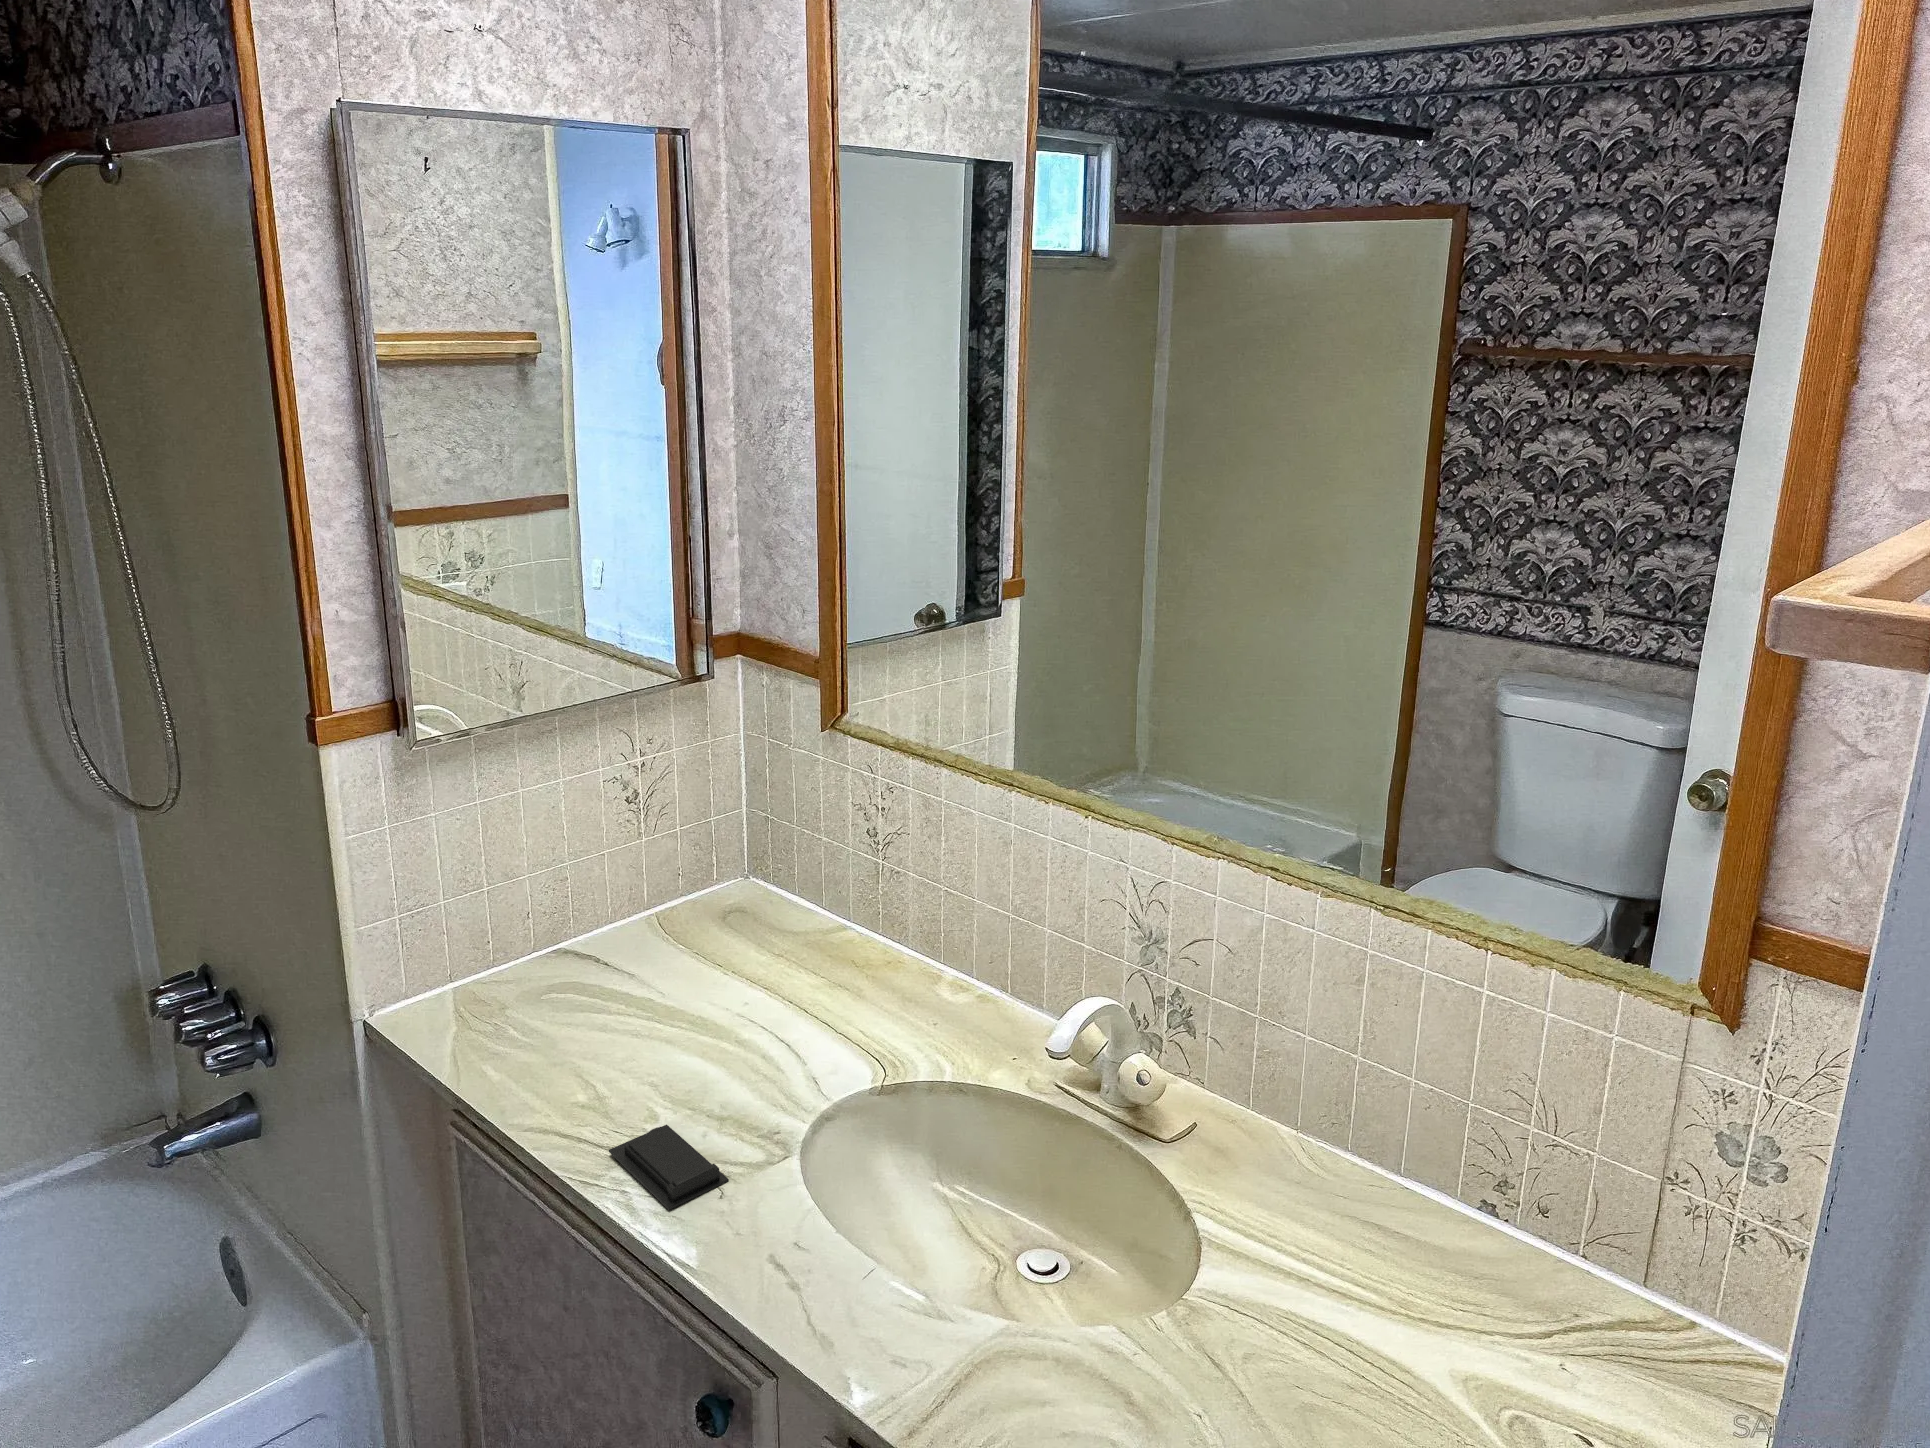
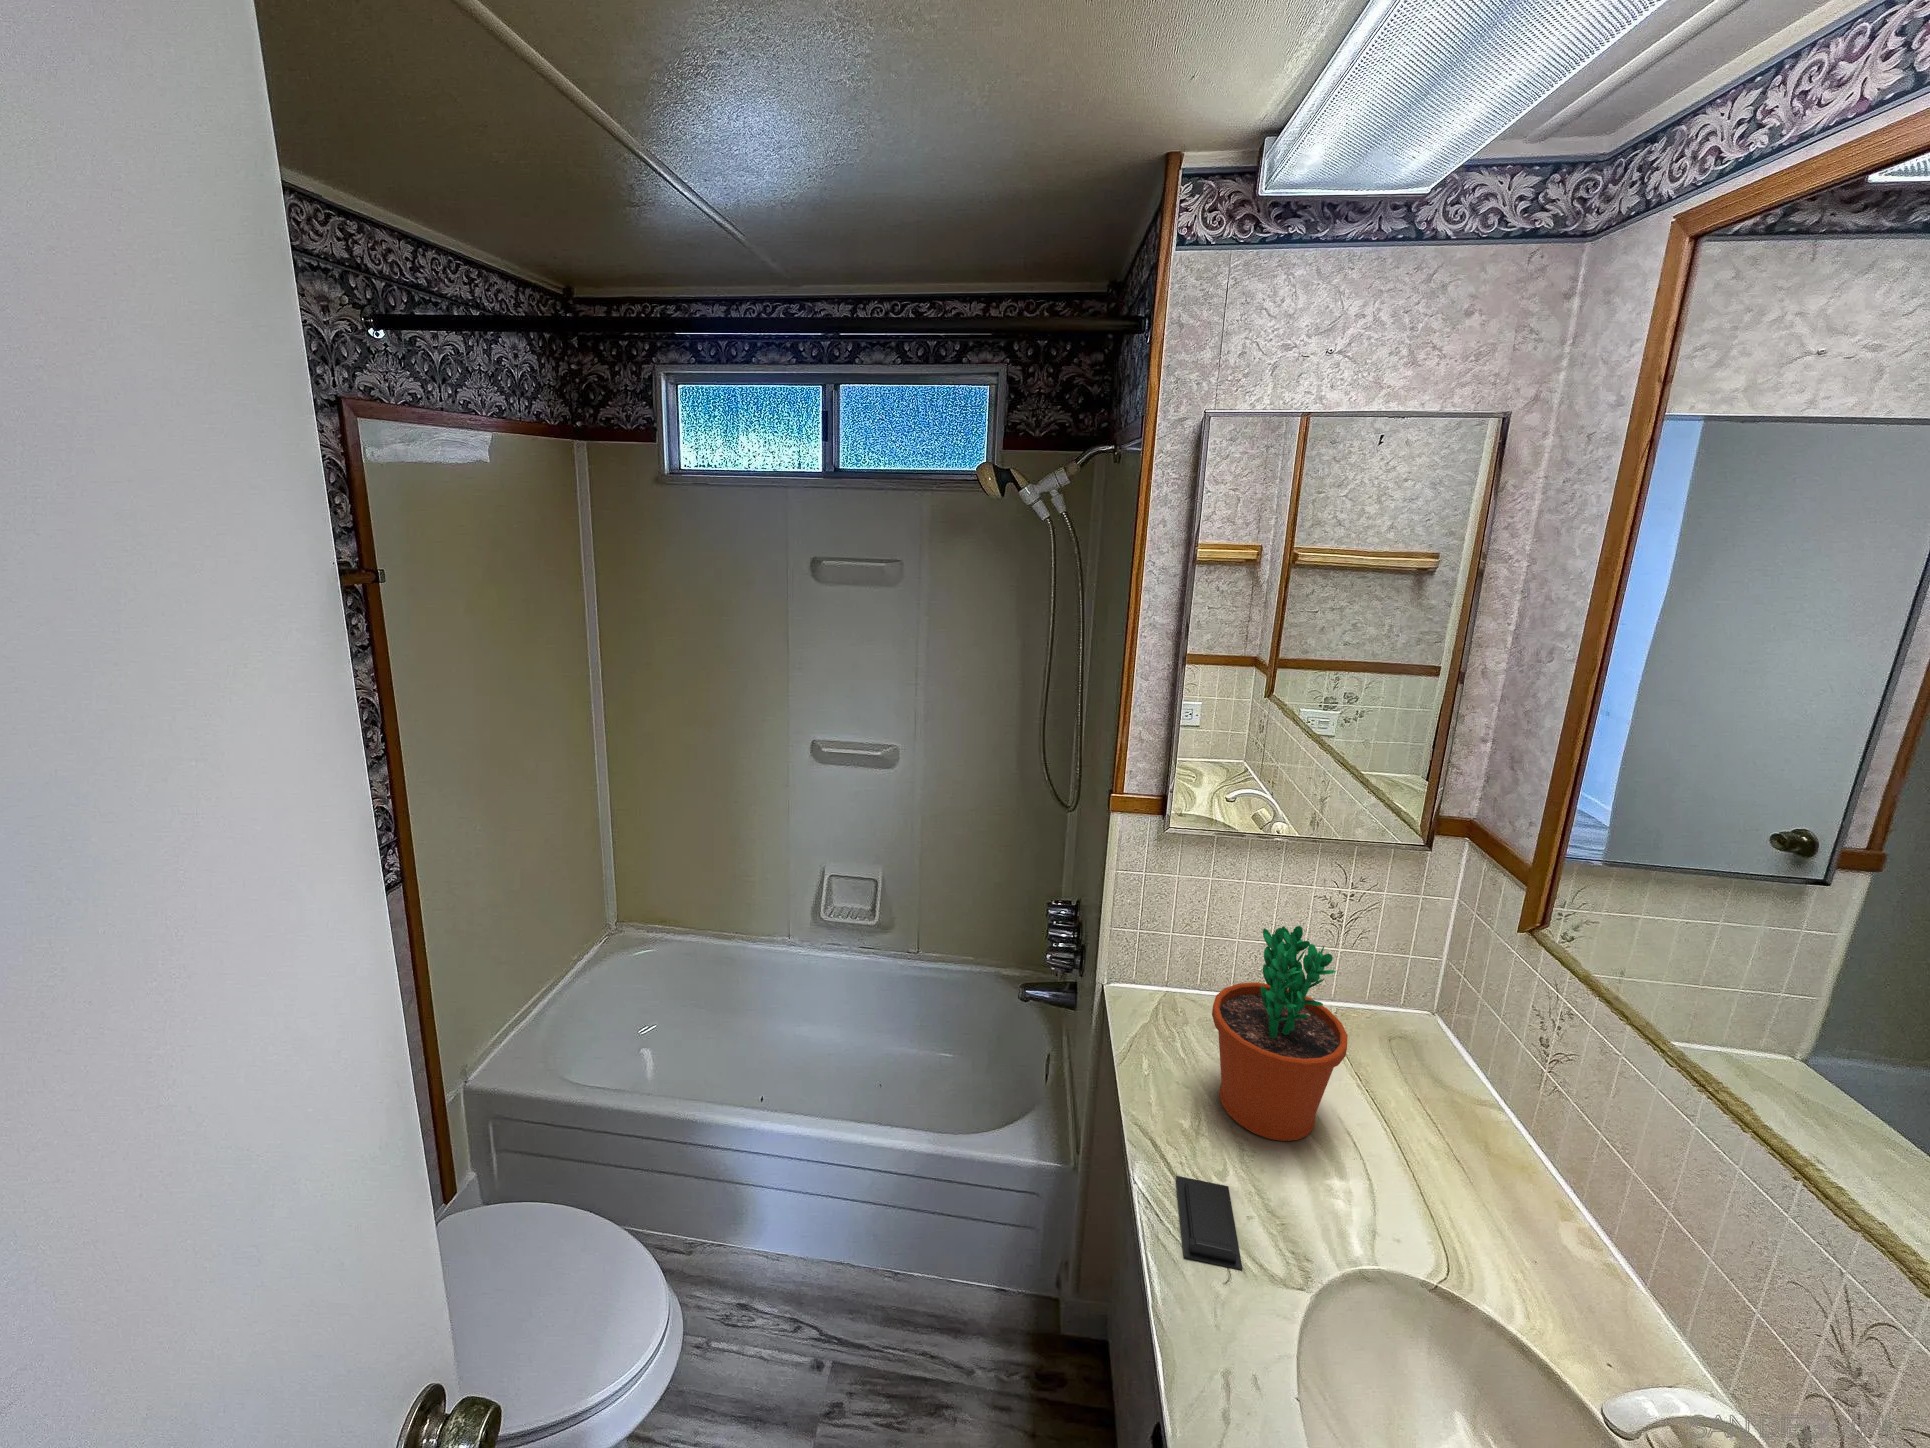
flower pot: none [562,792,725,1068] -> present [1212,926,1348,1141]

